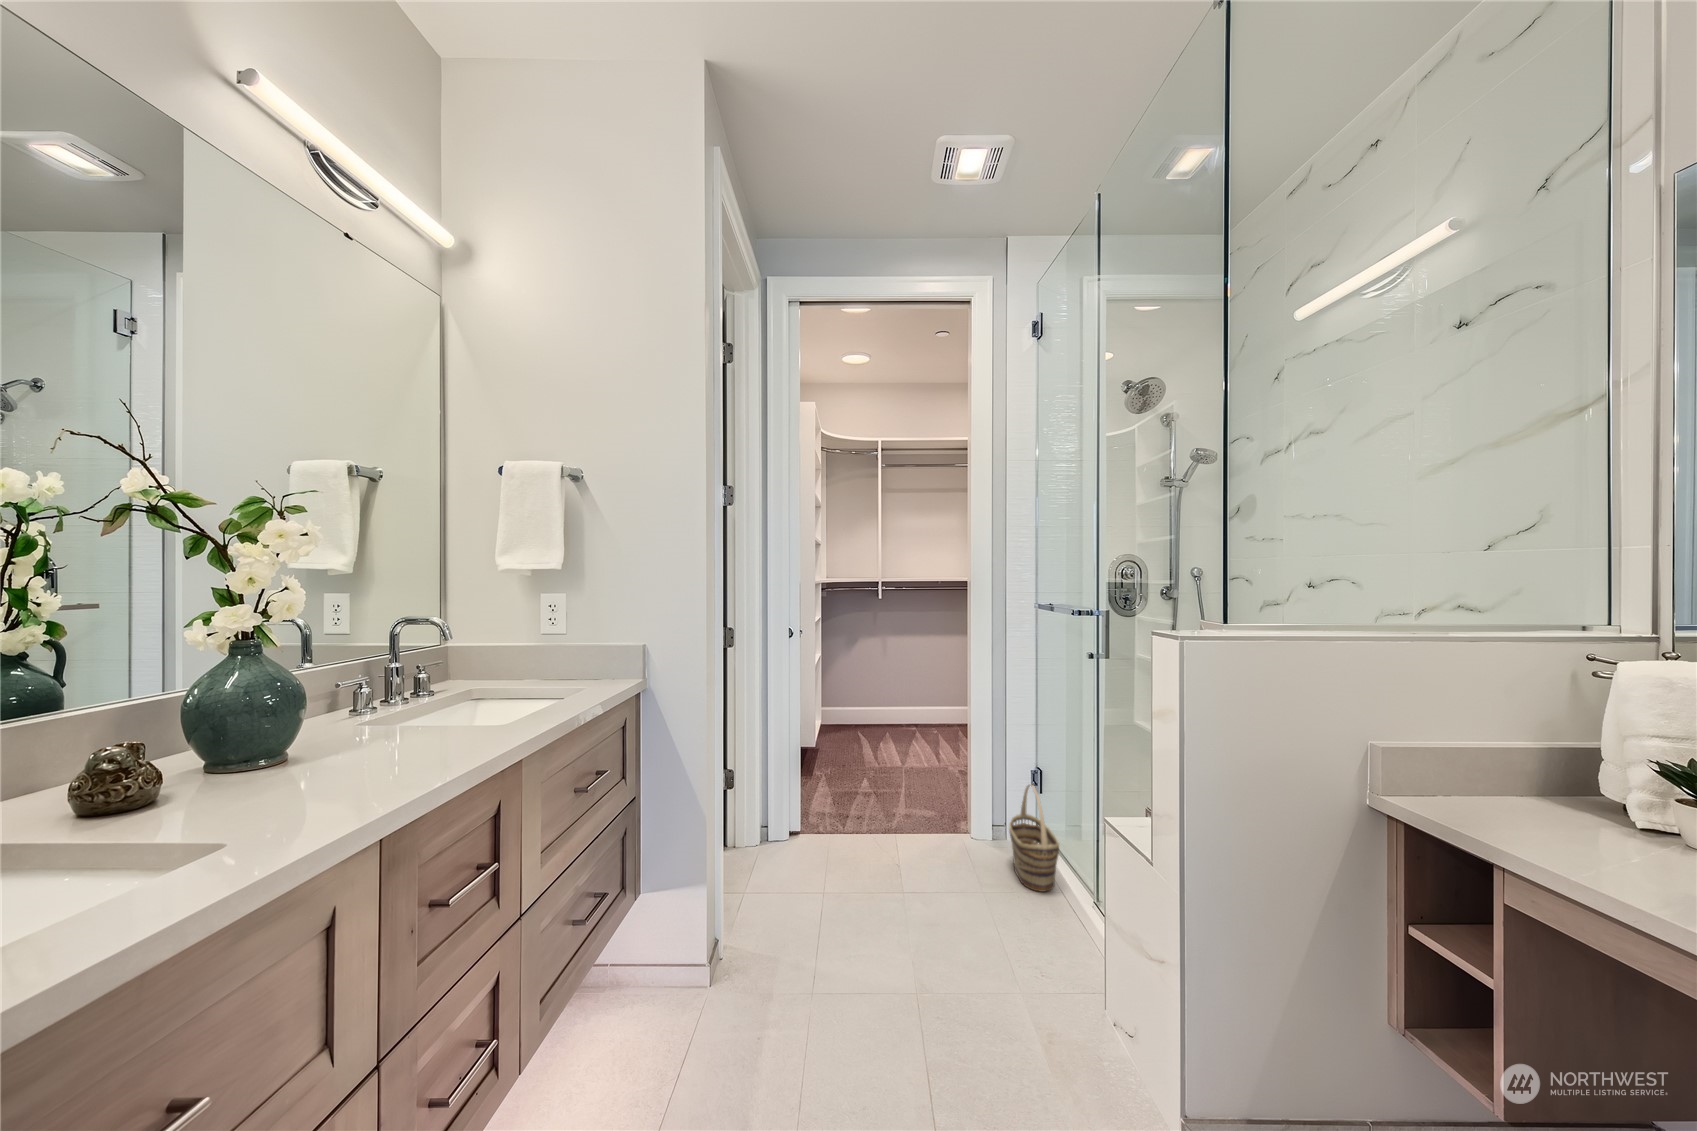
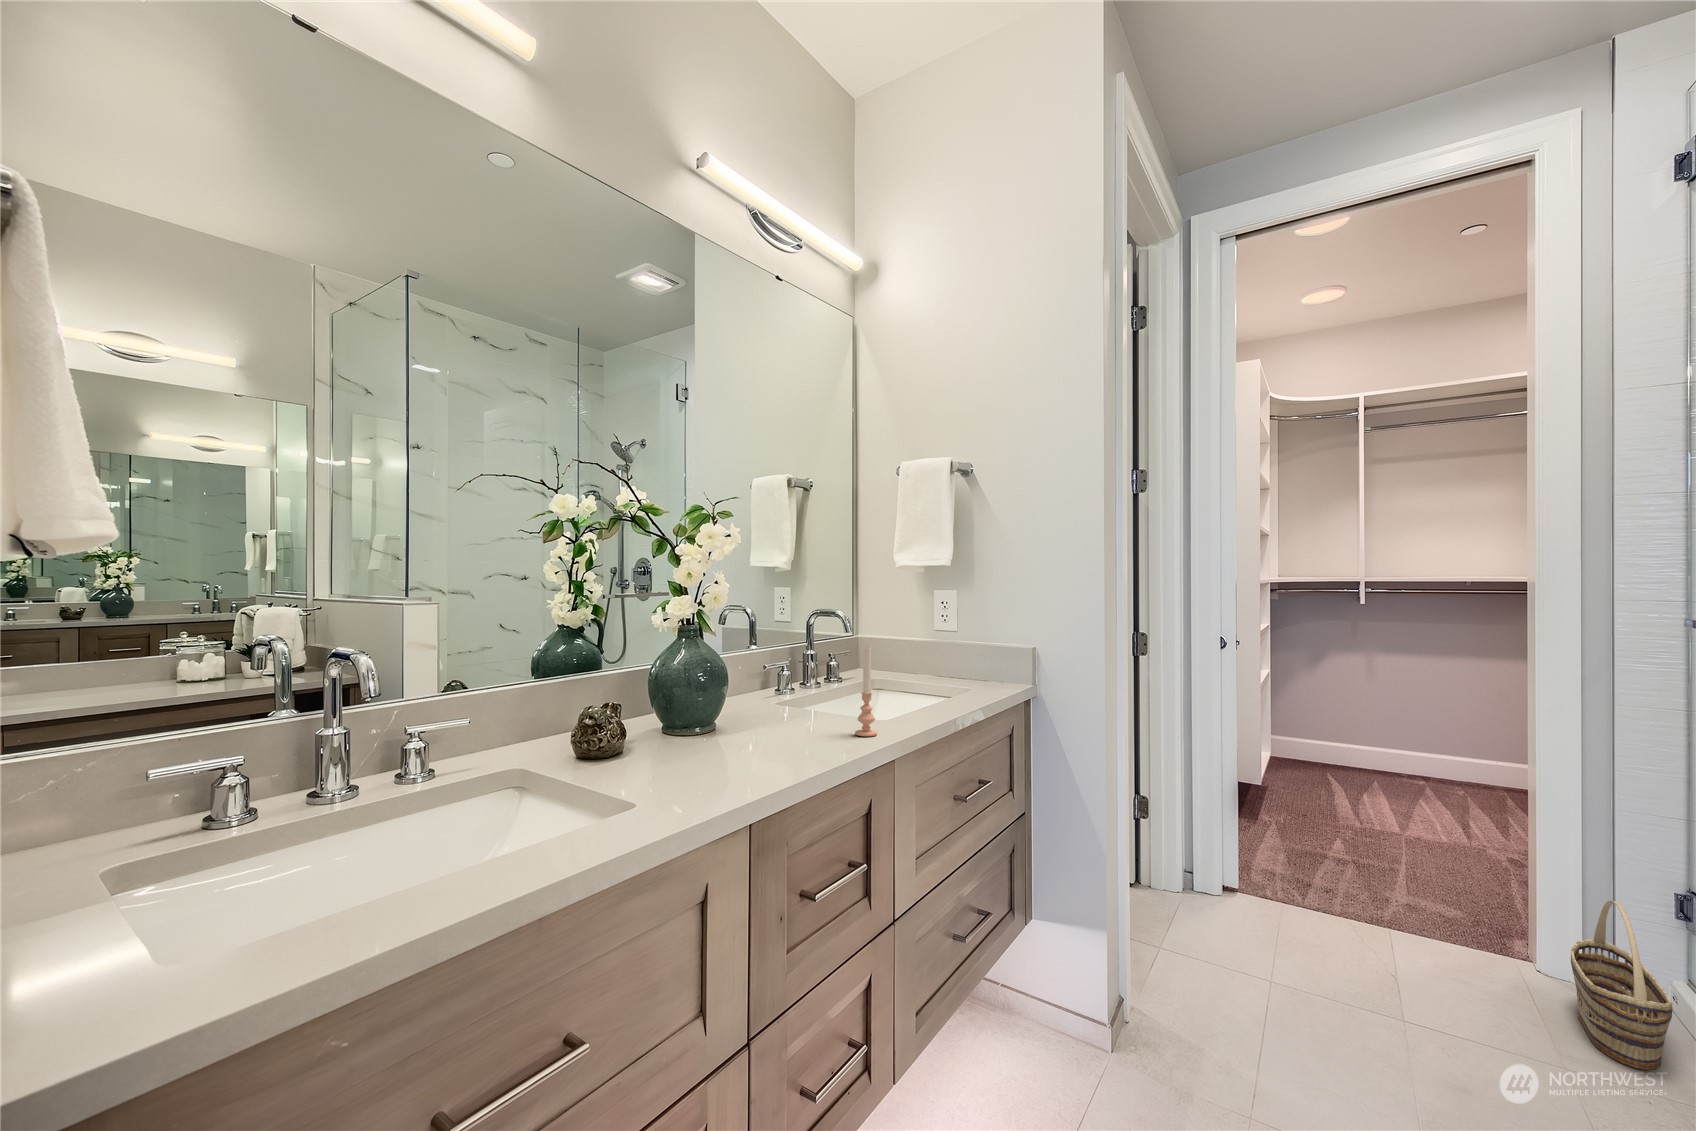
candle: none [472,647,497,740] -> present [855,647,877,736]

